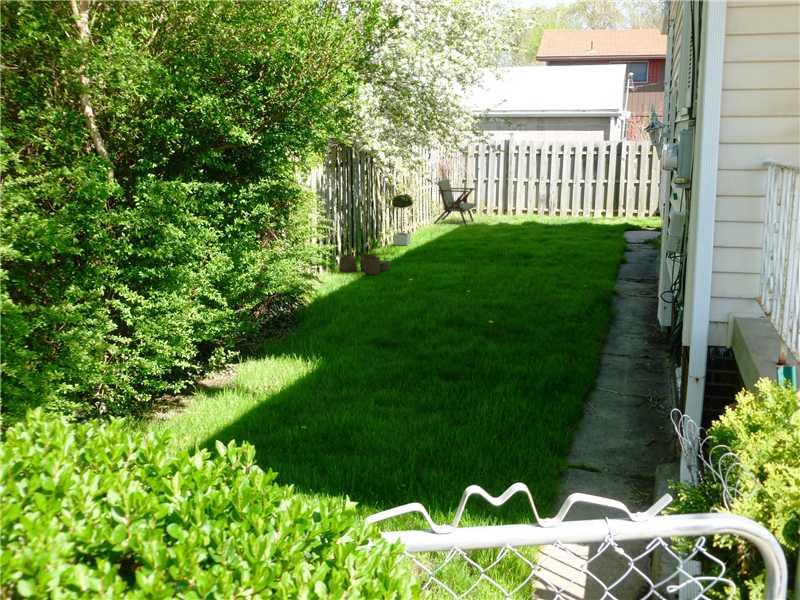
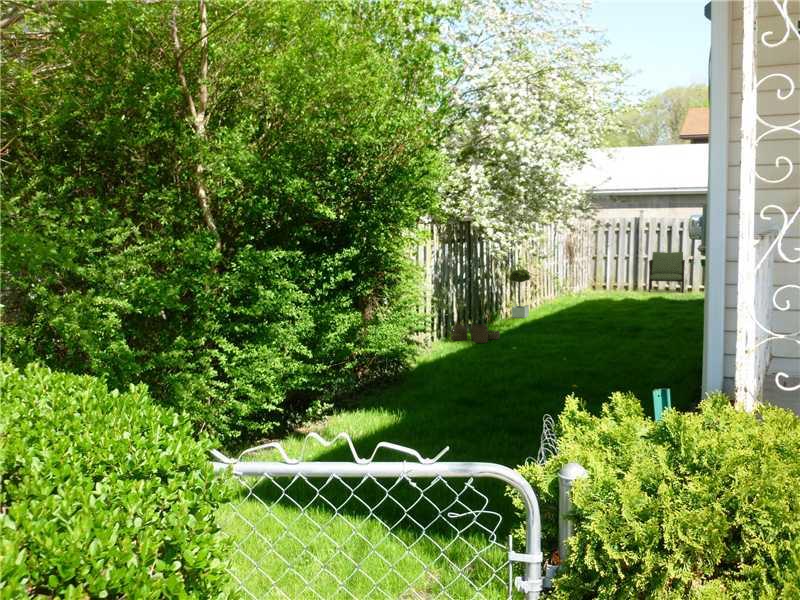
lounge chair: present [434,179,475,225] -> present [648,252,685,292]

